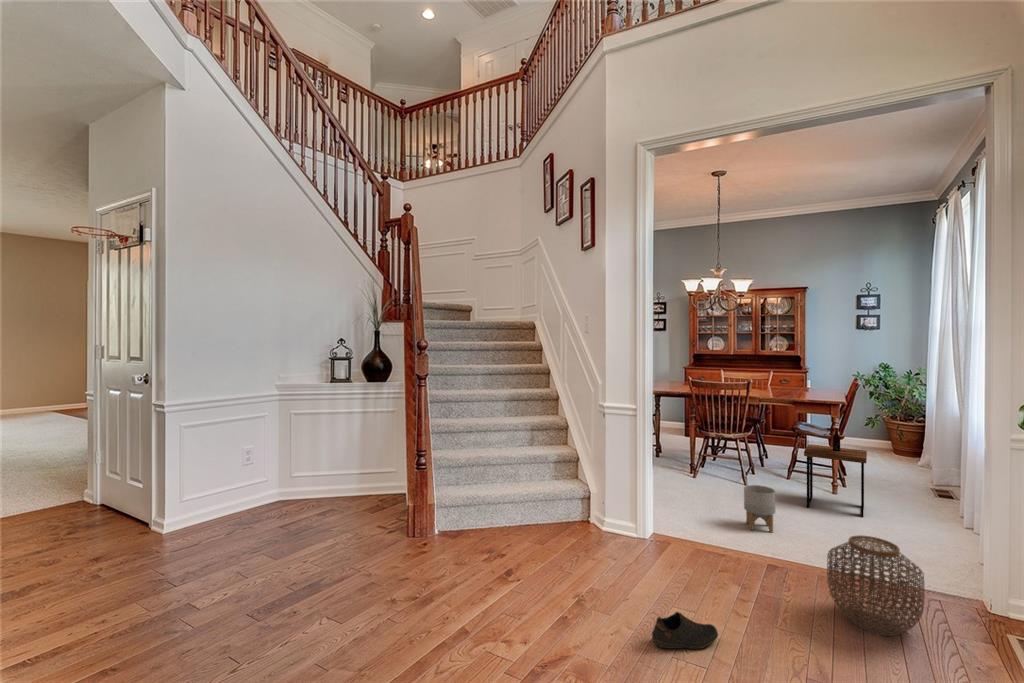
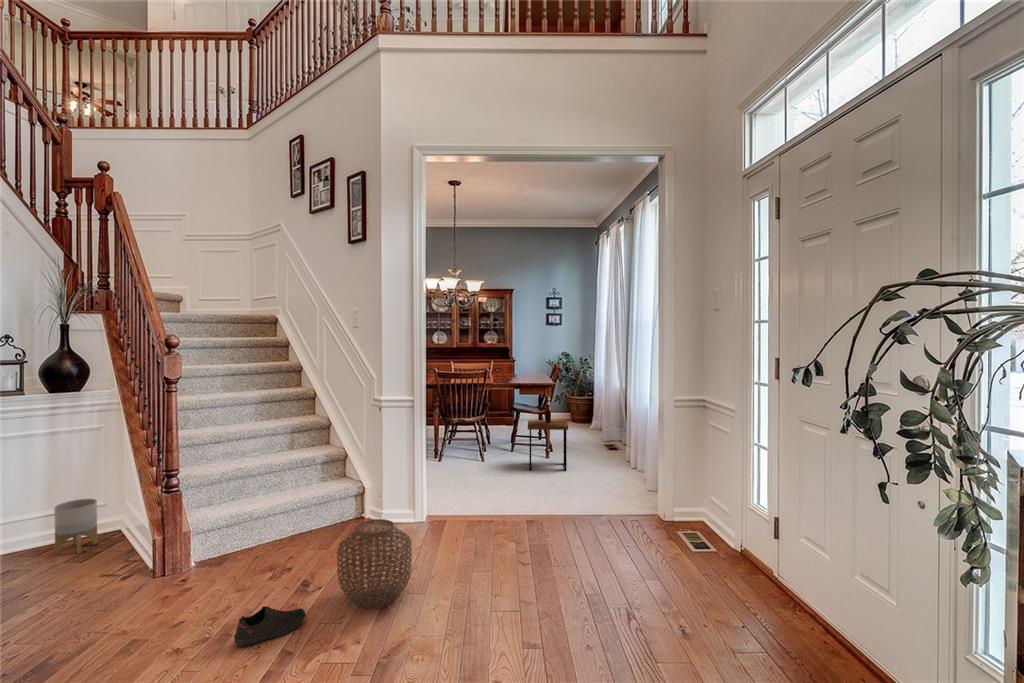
planter: present [744,485,775,532] -> present [54,499,97,553]
woven basket: present [827,535,924,636] -> present [337,519,412,609]
shoe: present [652,612,718,649] -> present [234,606,306,646]

